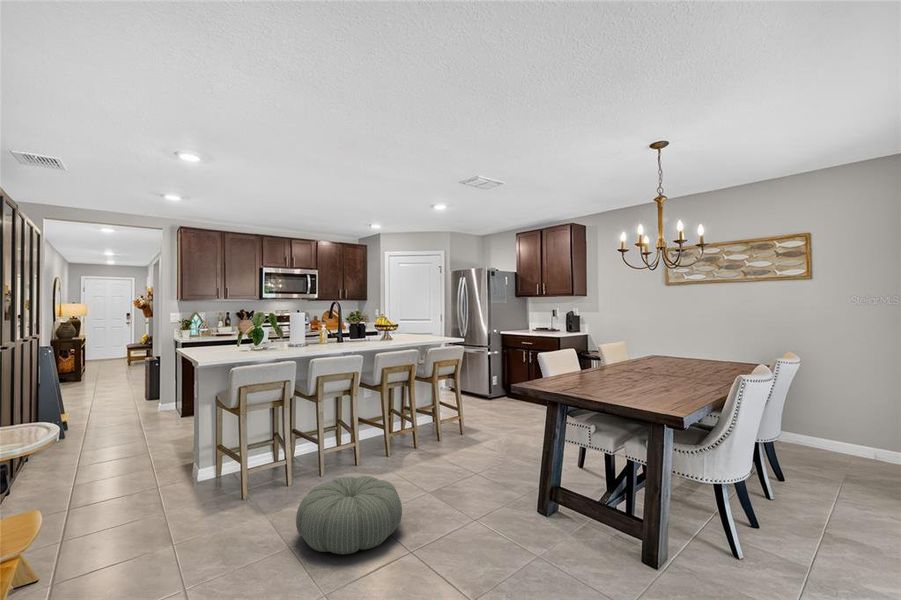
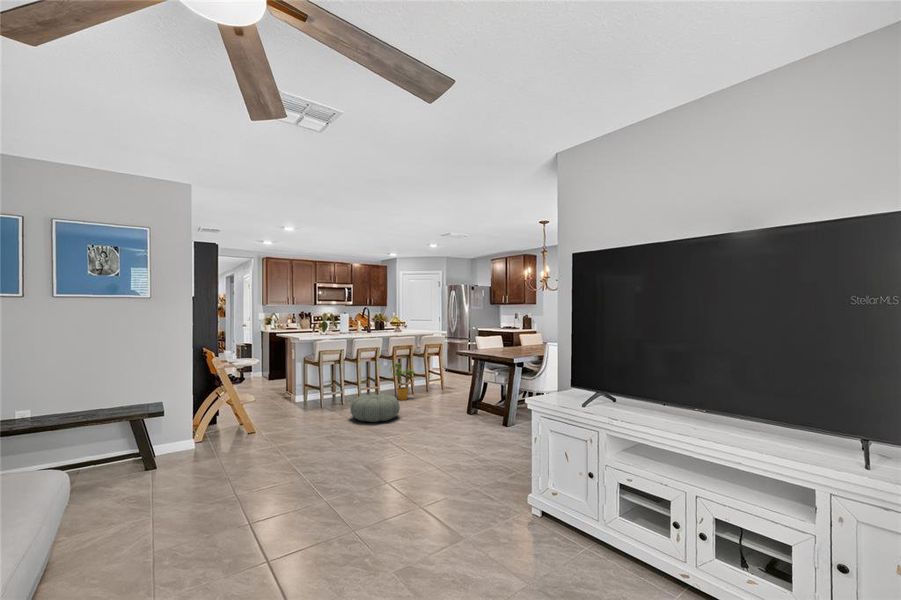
house plant: none [378,401,422,466] -> present [391,363,415,400]

